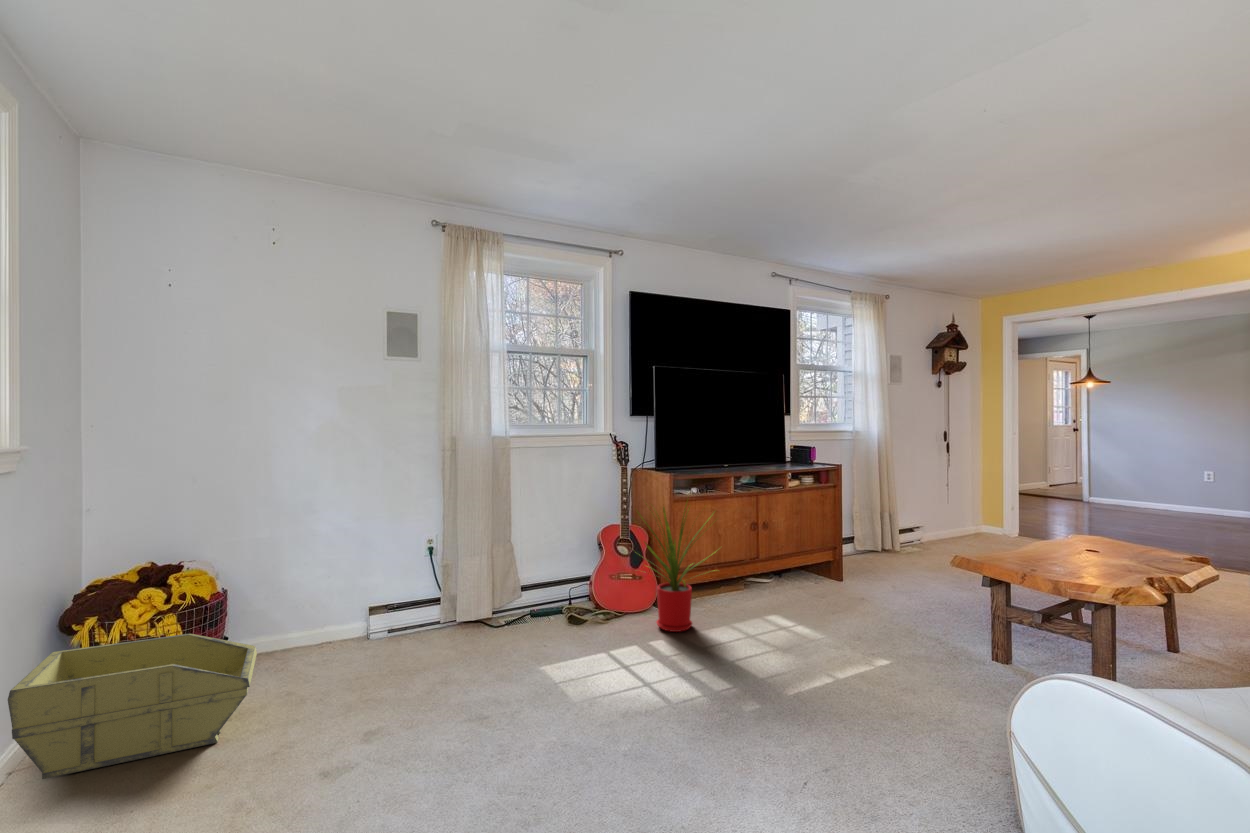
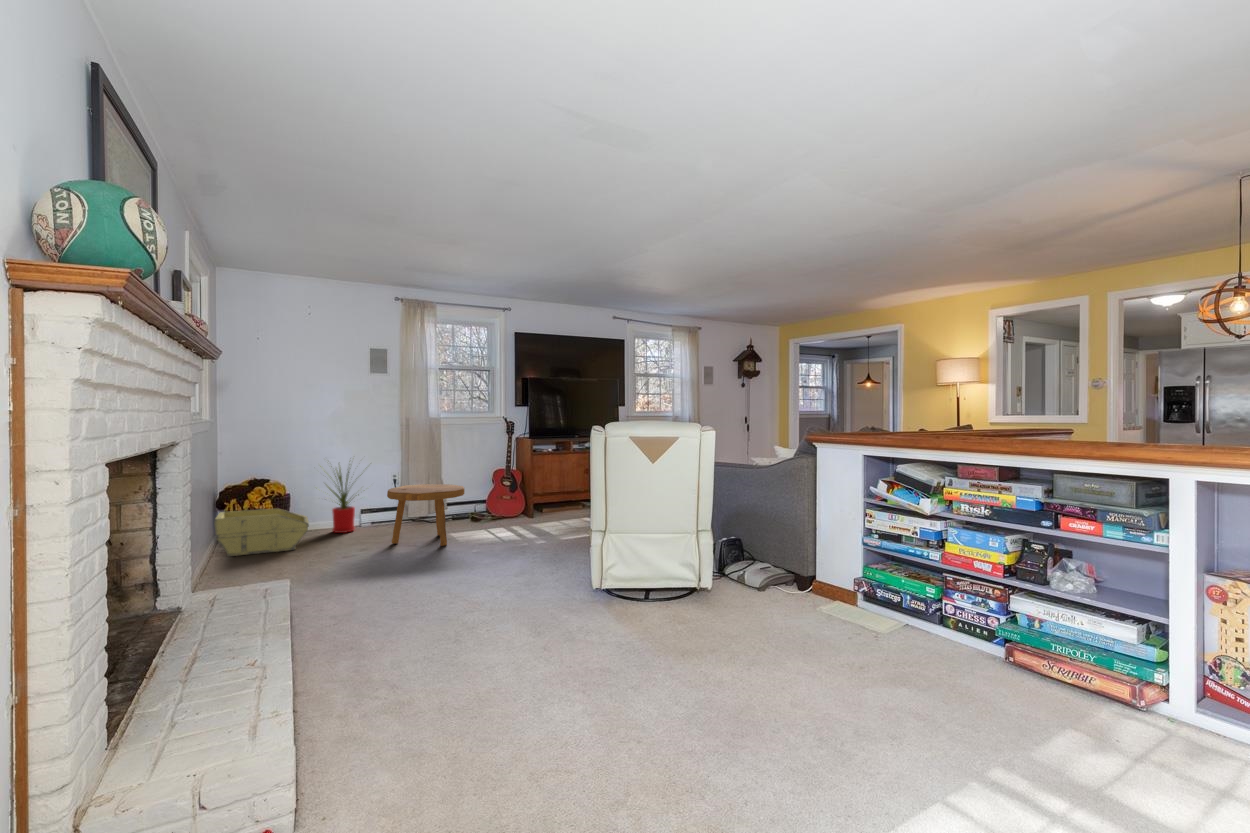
house plant: present [641,507,711,632] -> present [320,466,361,533]
footstool: none [423,572,586,730] -> present [387,484,464,546]

